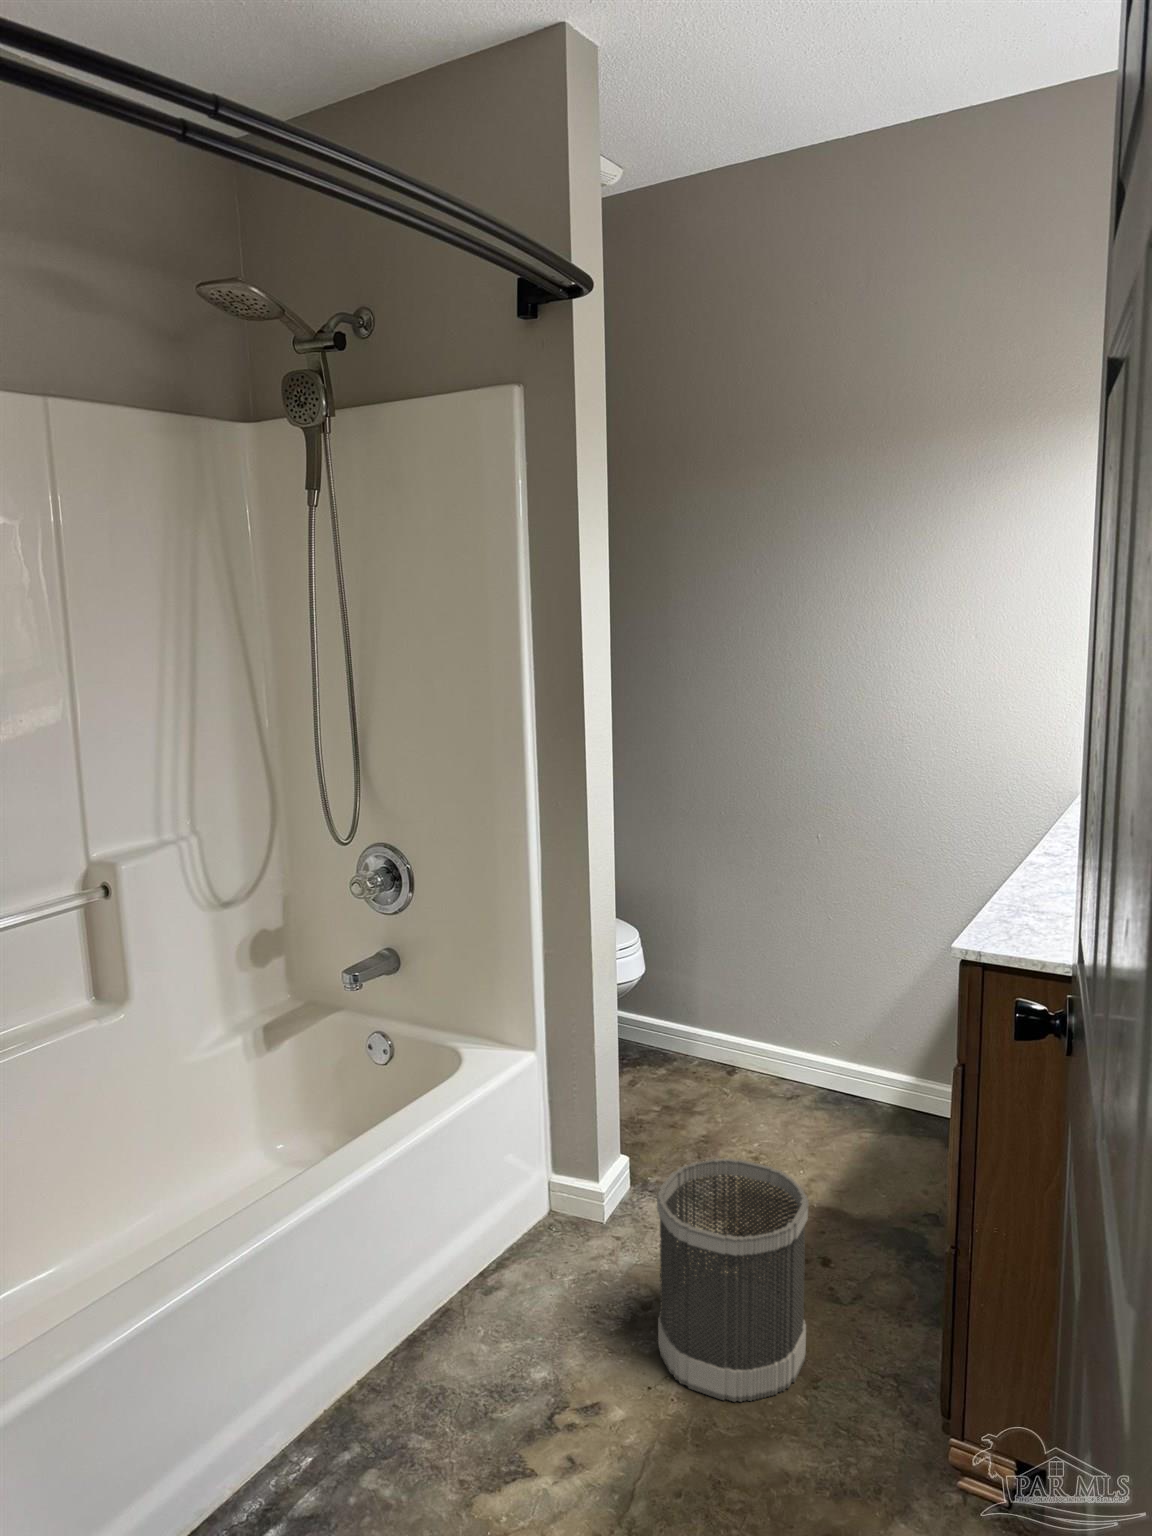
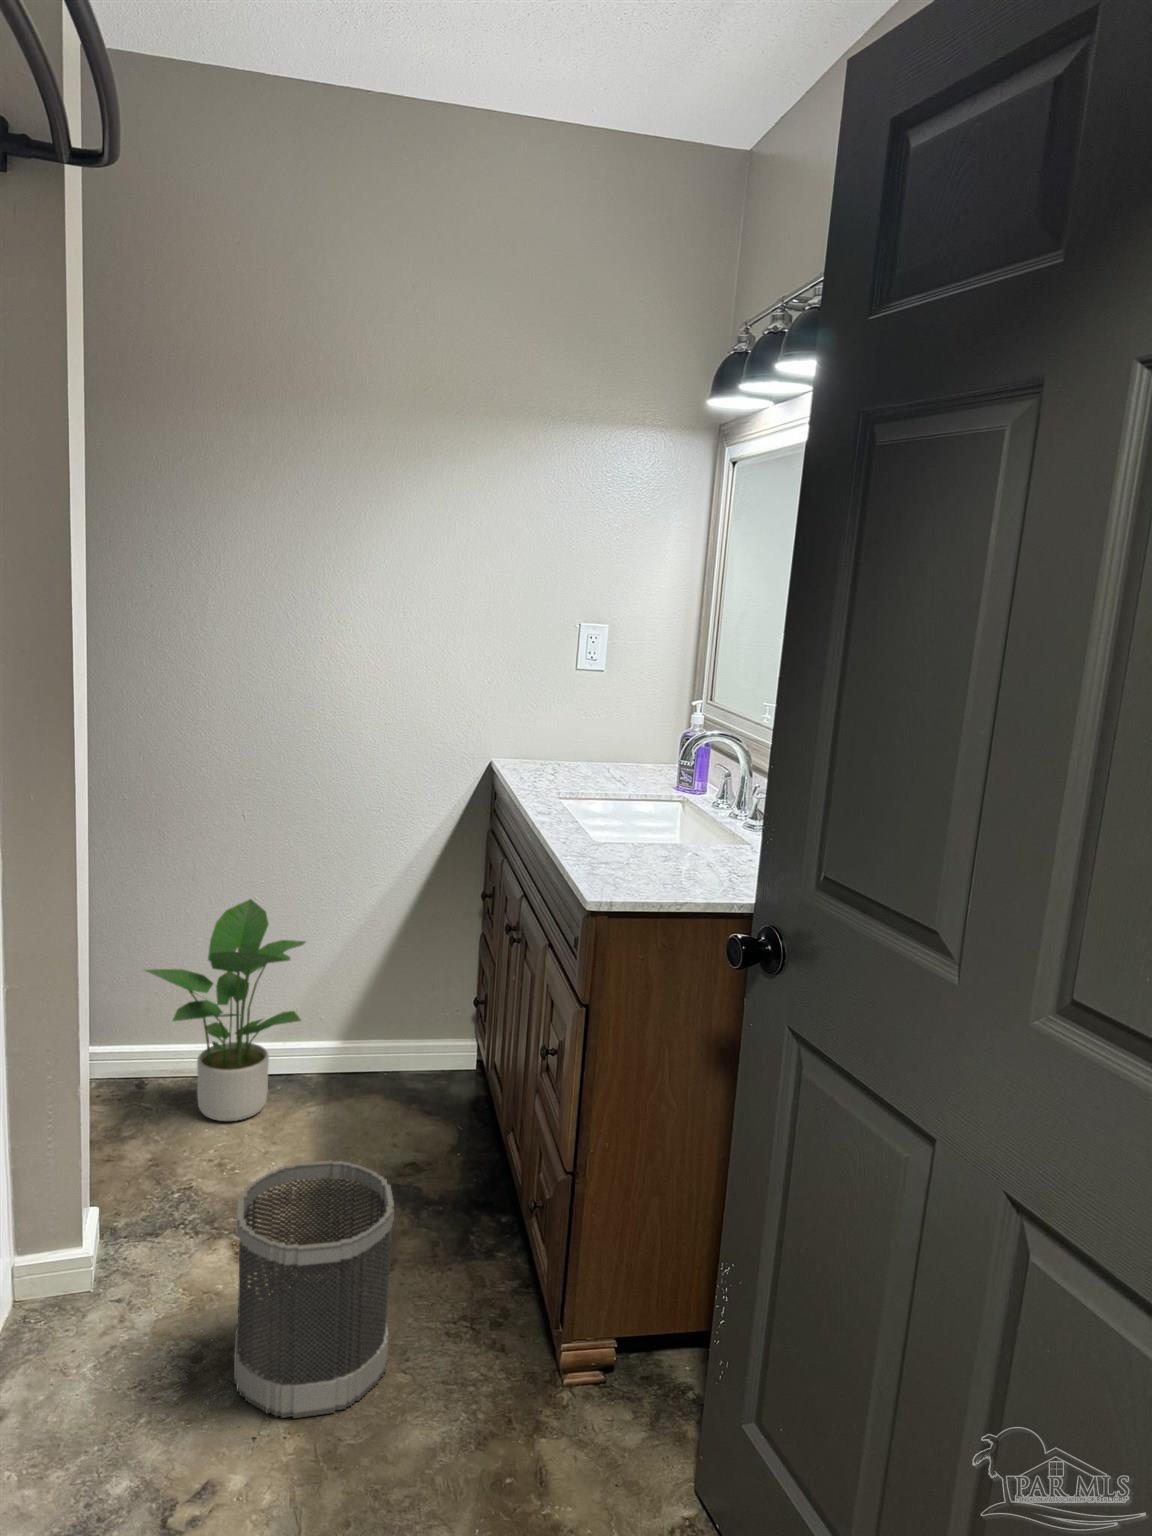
potted plant: none [720,914,879,1125] -> present [146,899,305,1121]

